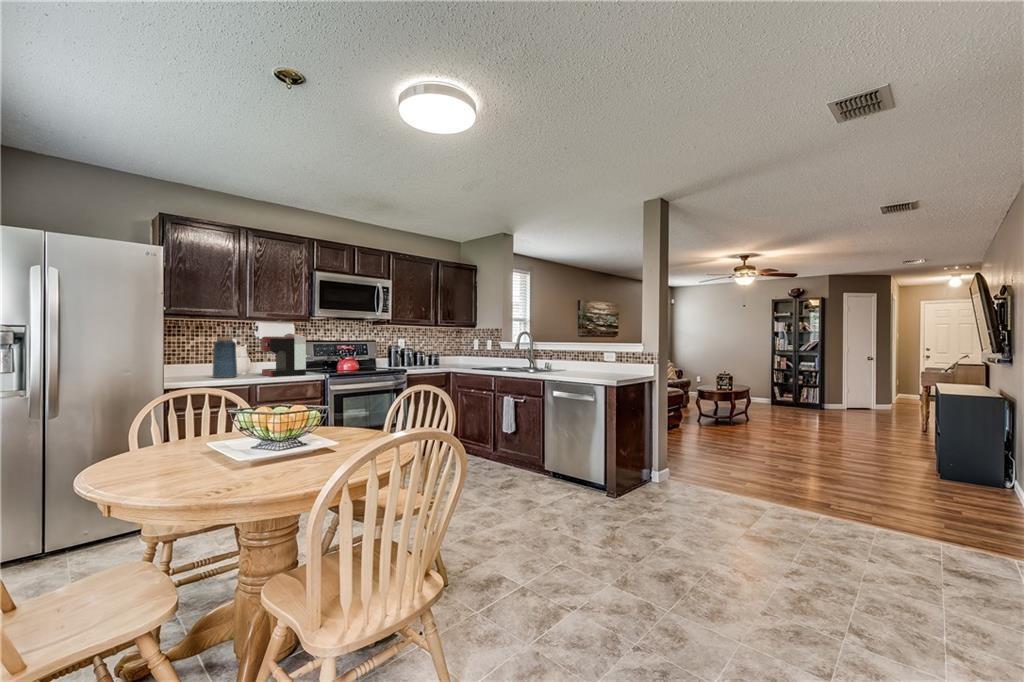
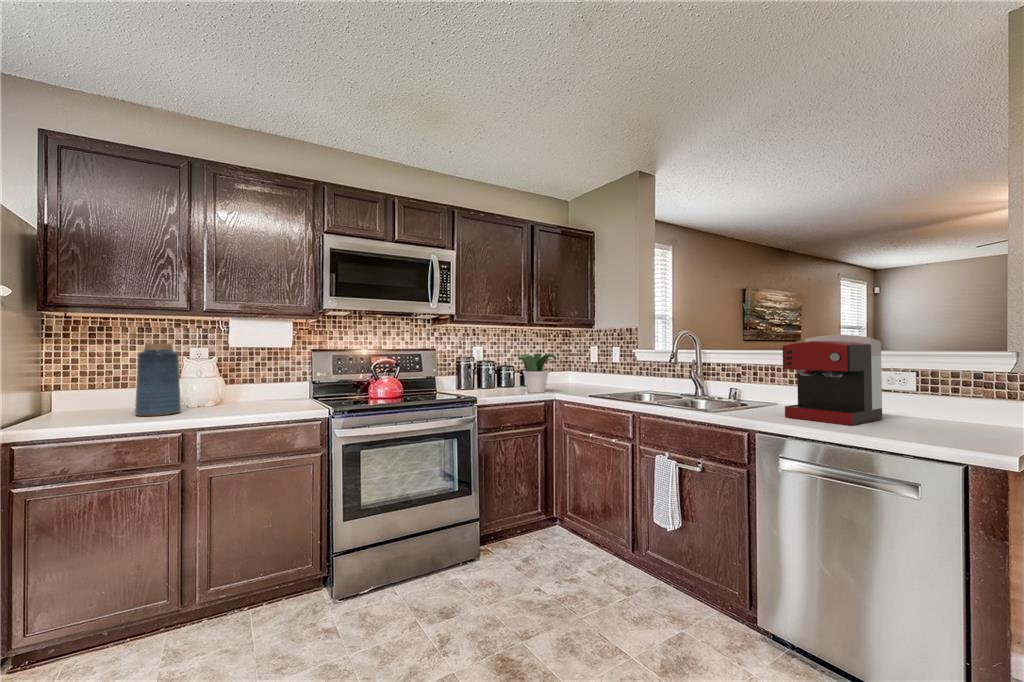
coffee maker: present [255,333,306,377] -> present [783,334,882,425]
potted plant: none [429,344,452,368] -> present [518,354,555,393]

